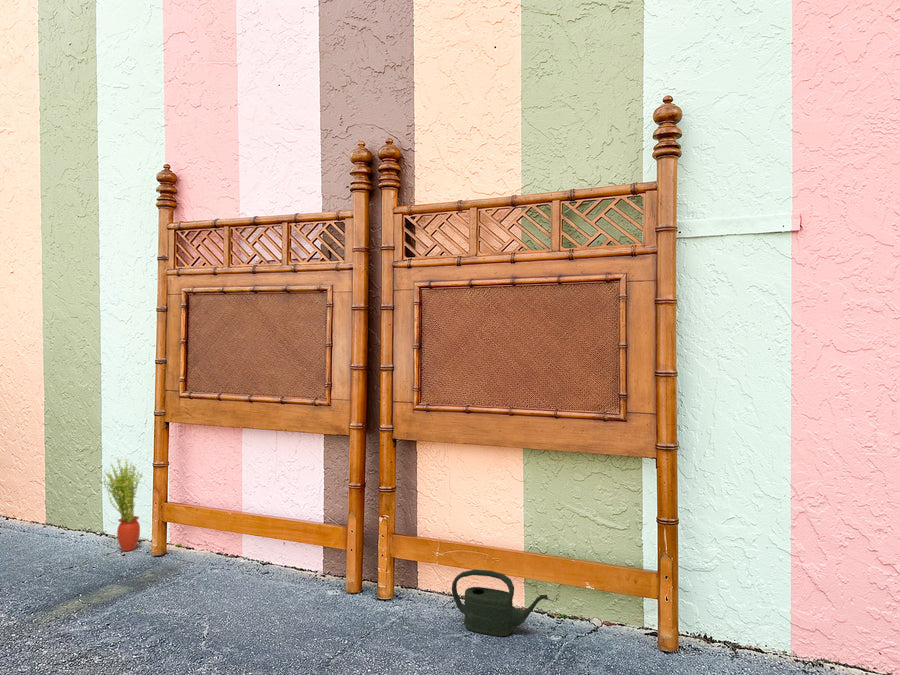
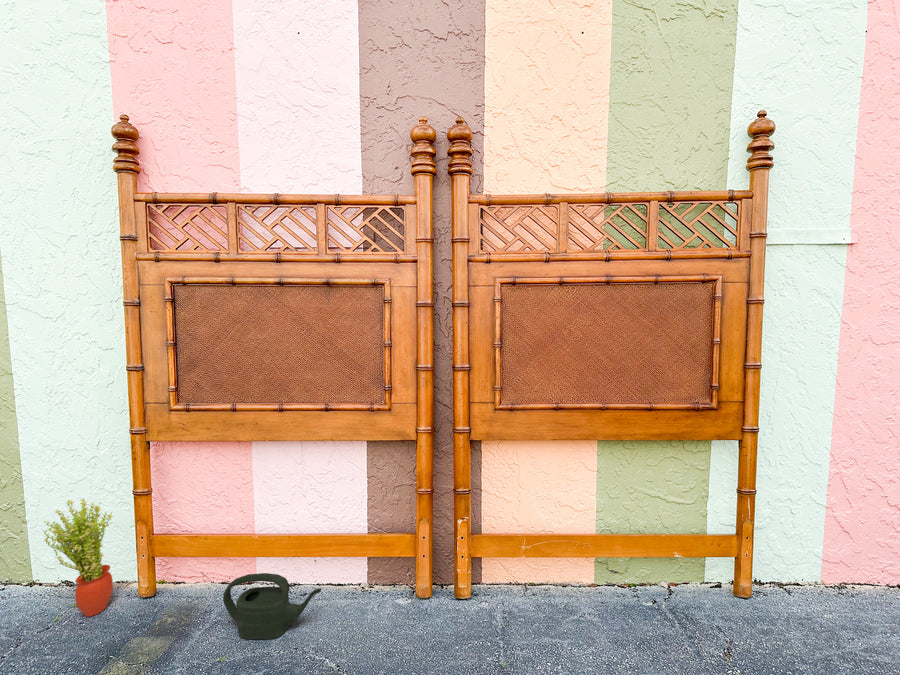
watering can: present [452,570,547,636] -> present [223,573,321,639]

